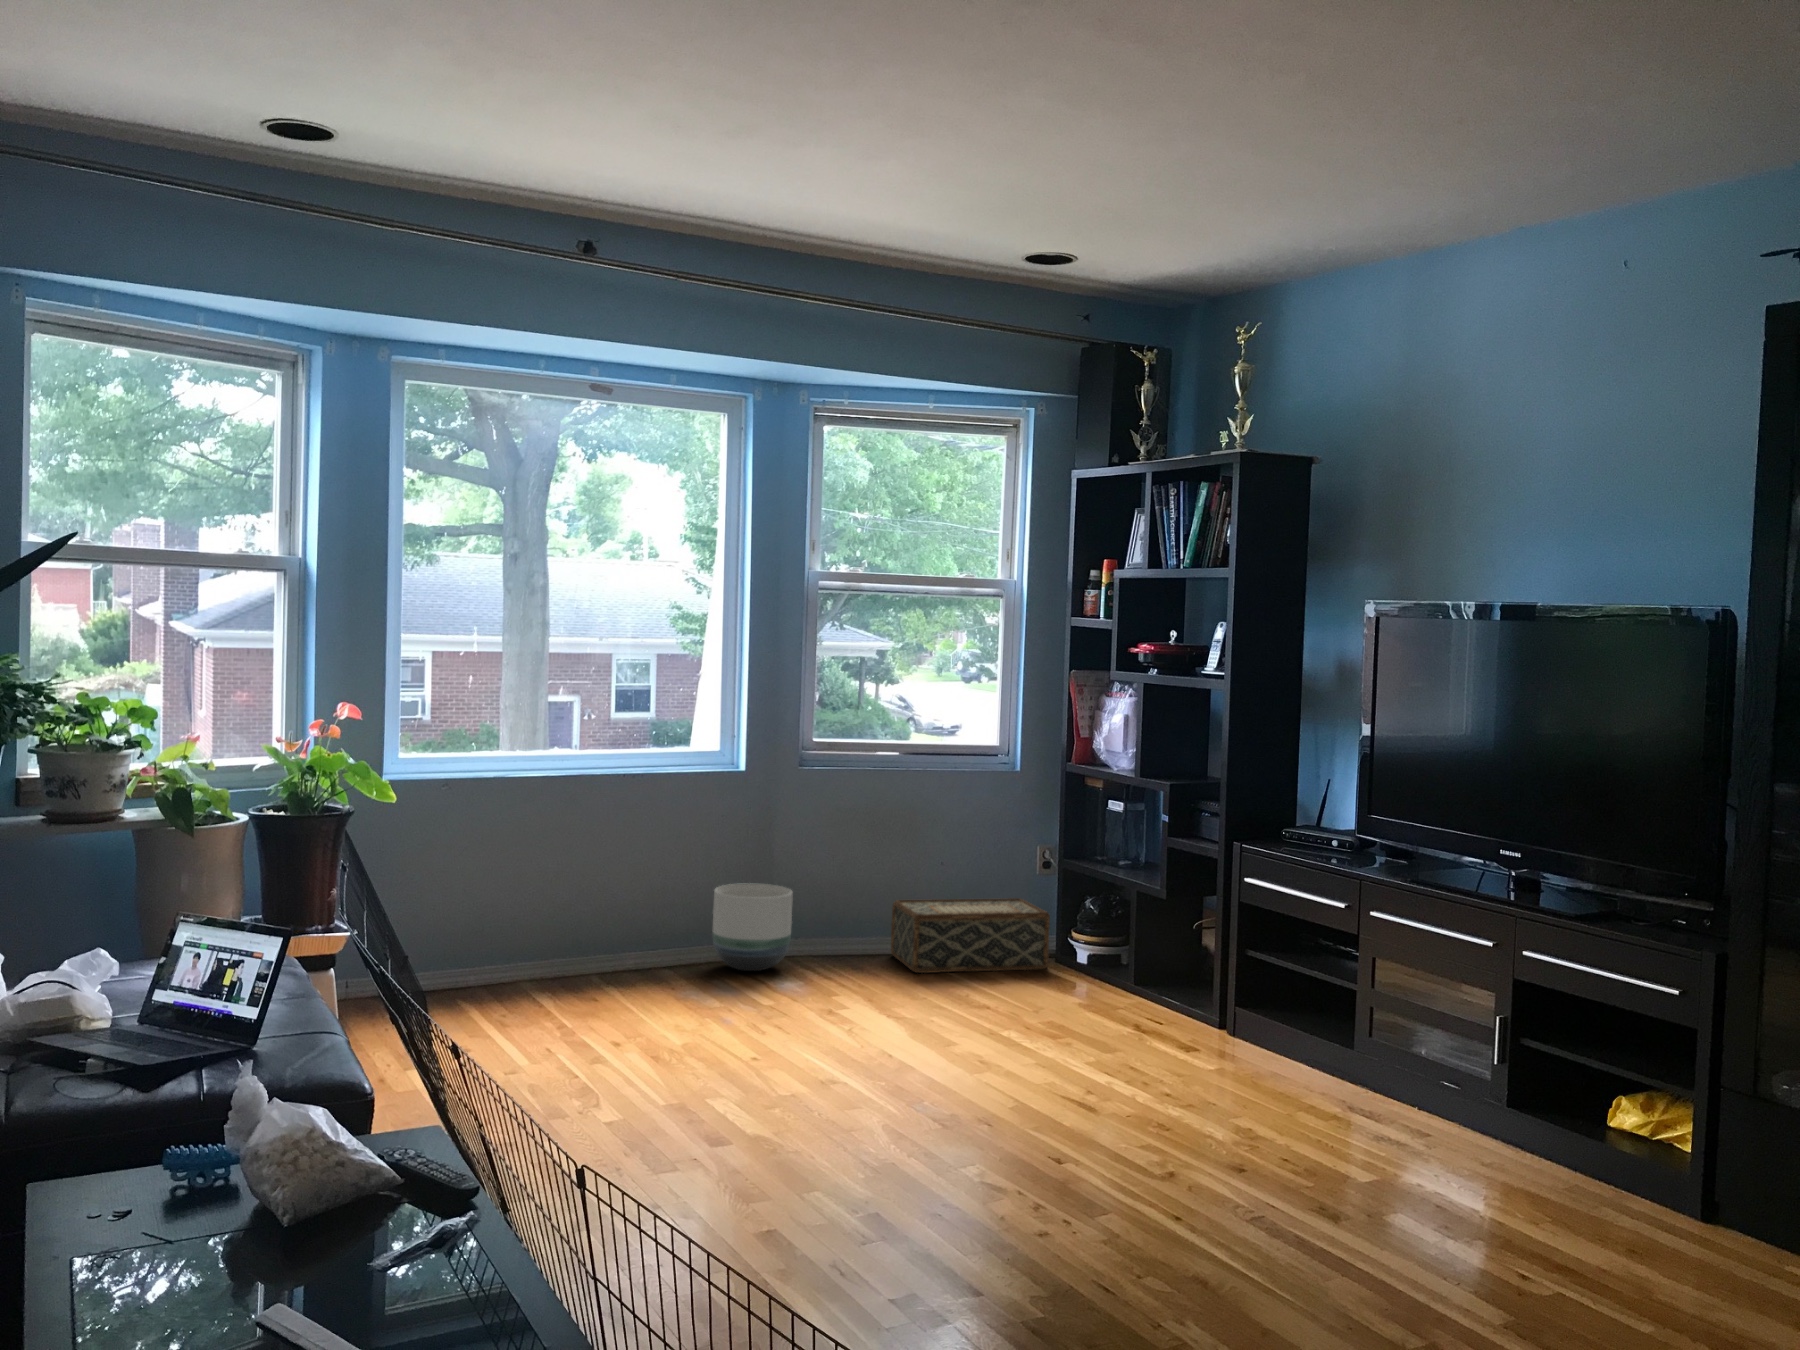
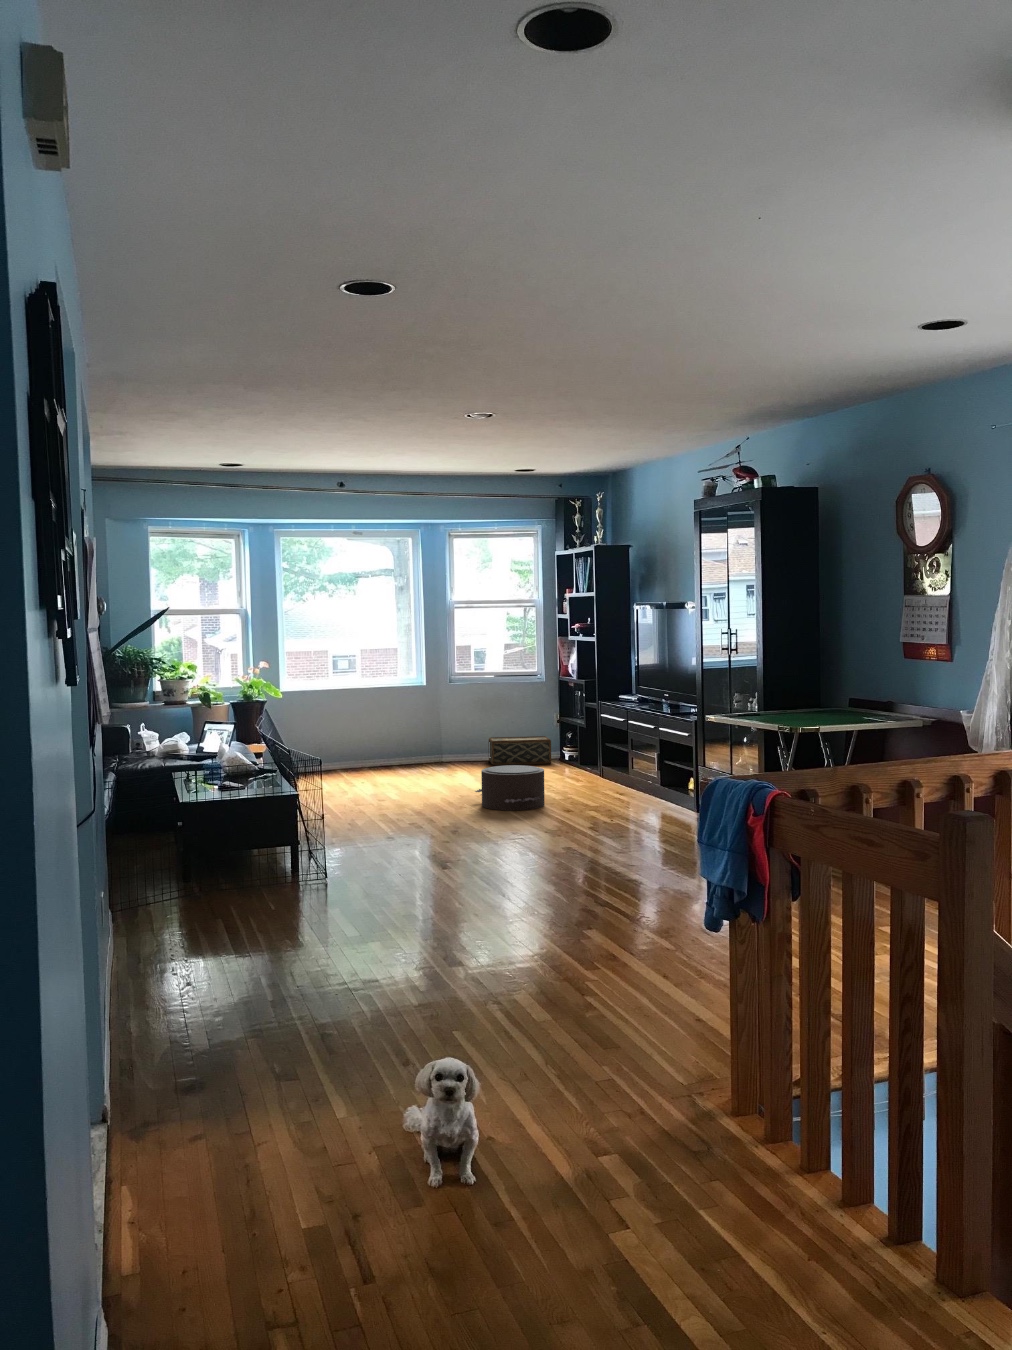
planter: present [712,883,792,971] -> none [411,732,443,765]
pouf: none [1013,1055,1258,1225] -> present [475,765,544,810]

